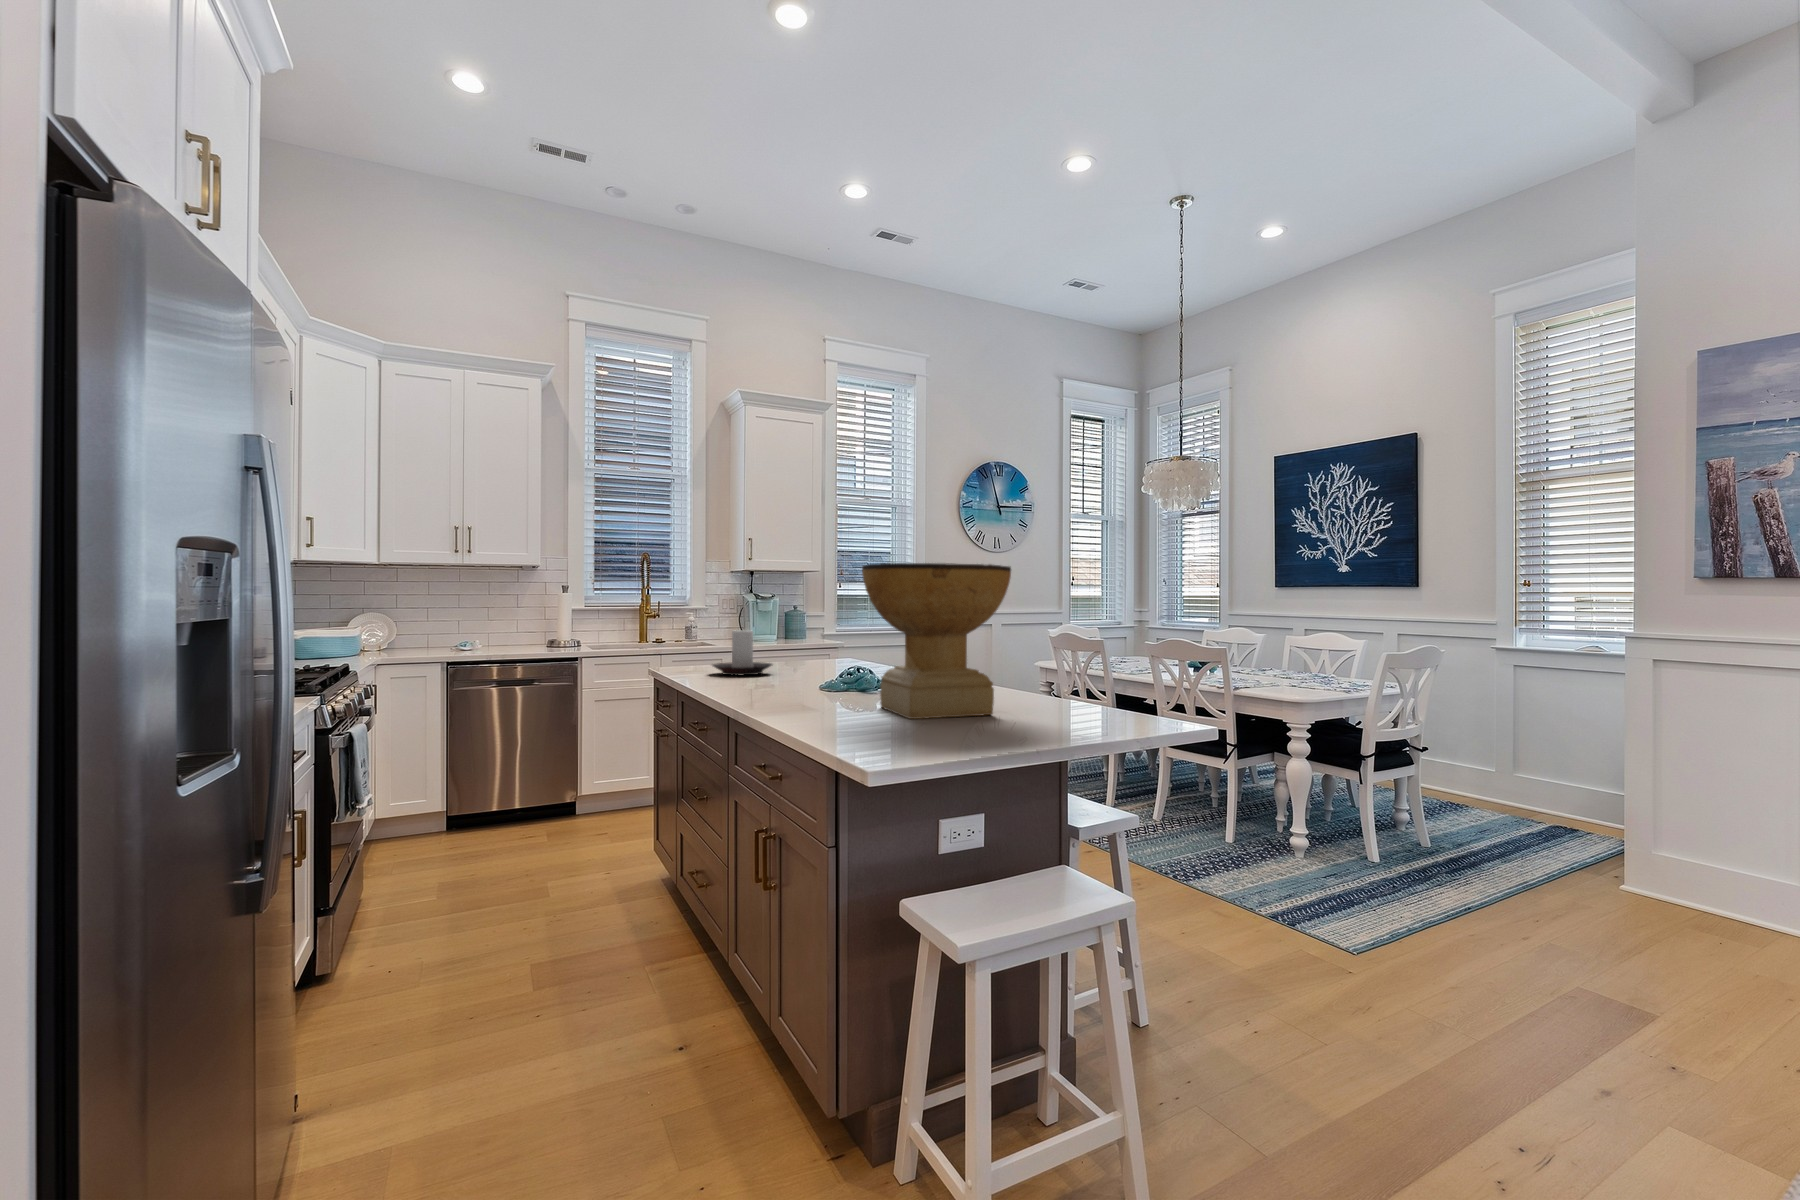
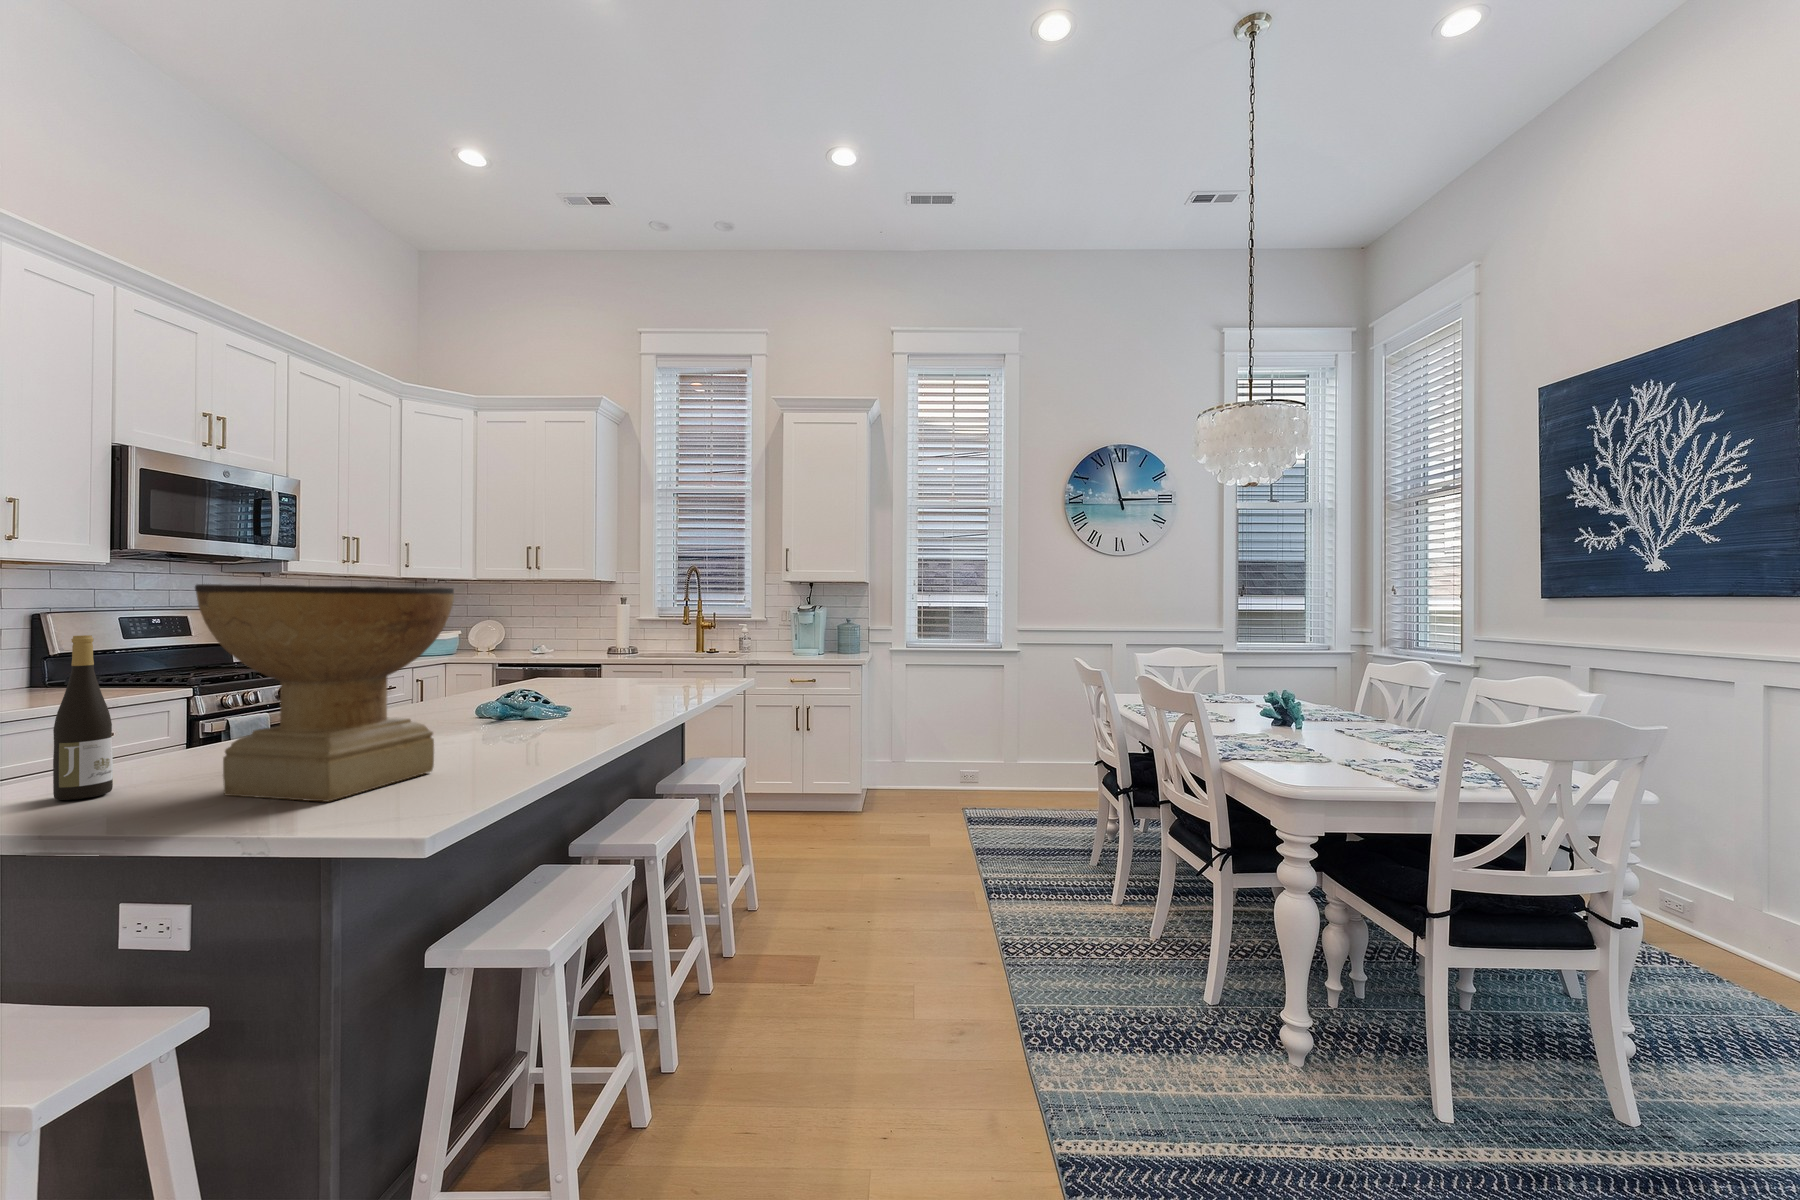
wine bottle: none [815,601,846,727] -> present [53,635,113,800]
candle holder: present [712,630,772,675] -> none [537,646,609,698]

